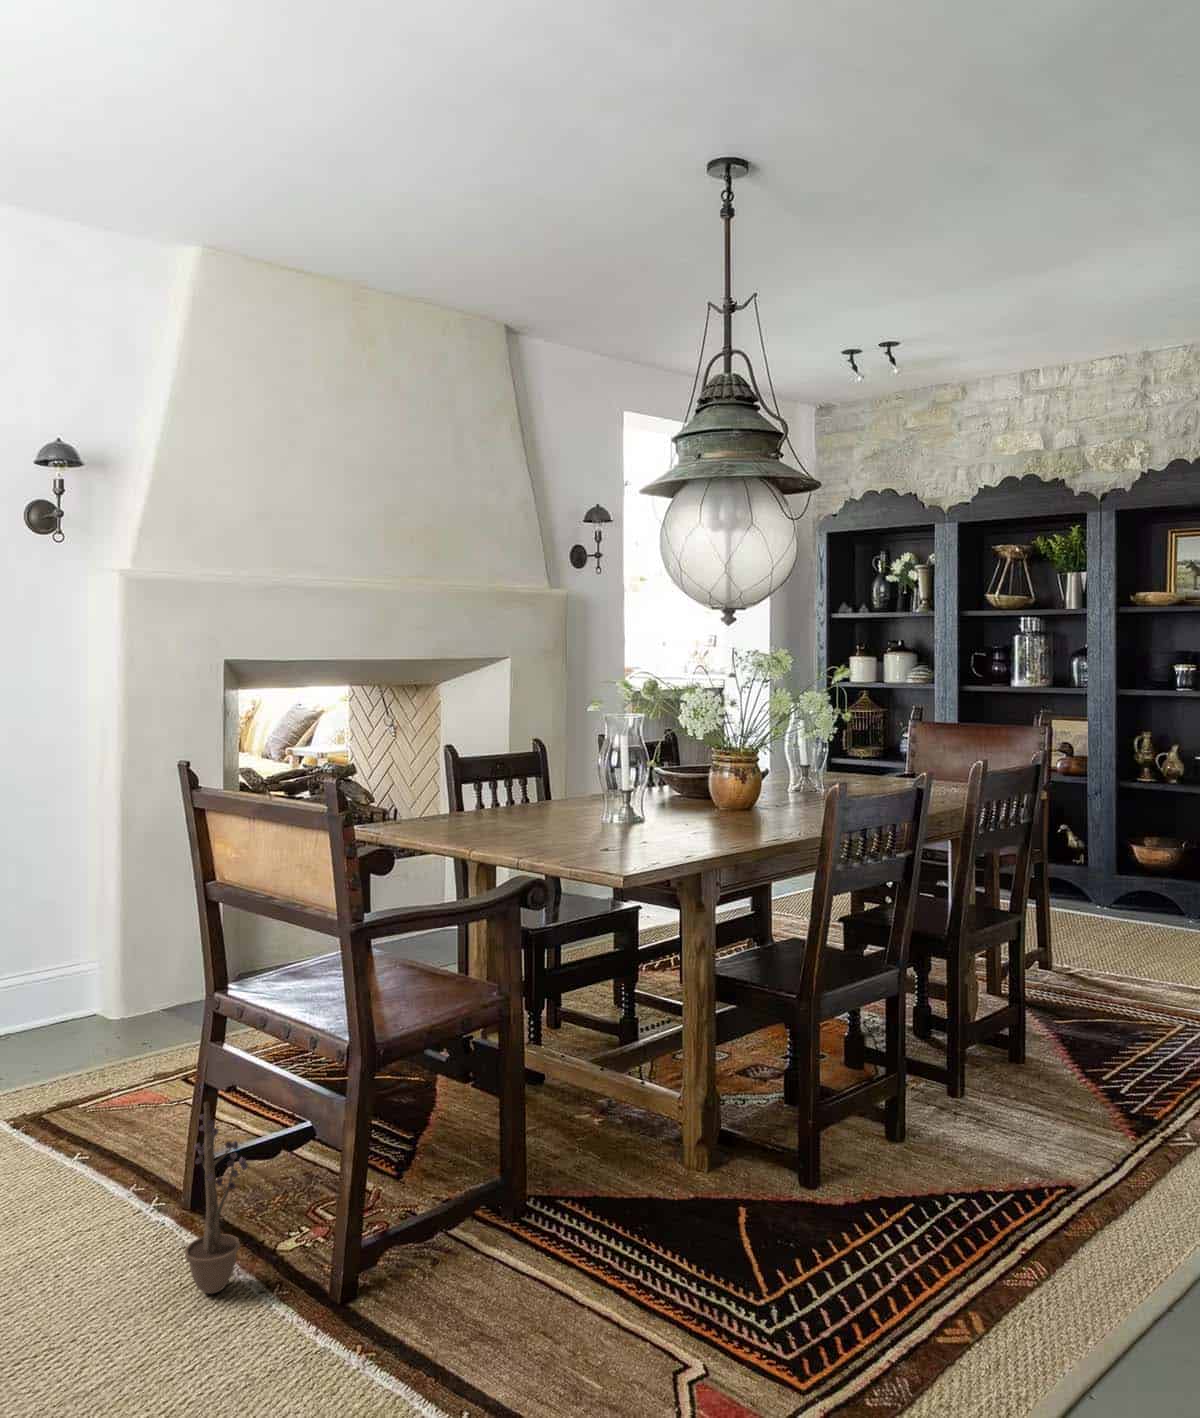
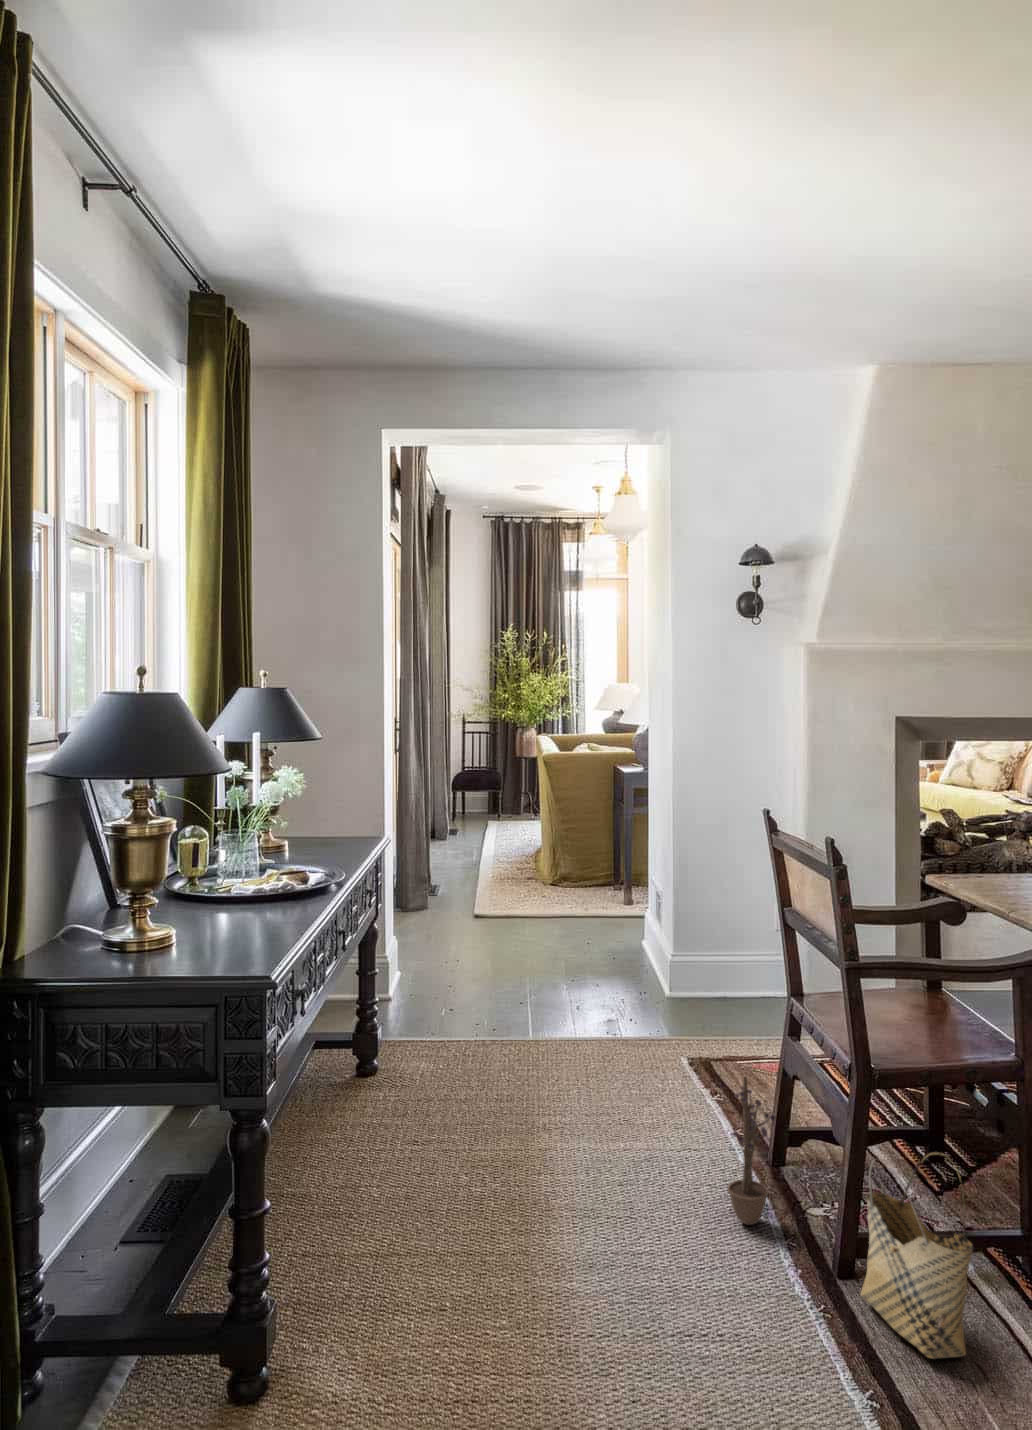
woven basket: none [395,1115,534,1348] -> present [861,1152,974,1359]

